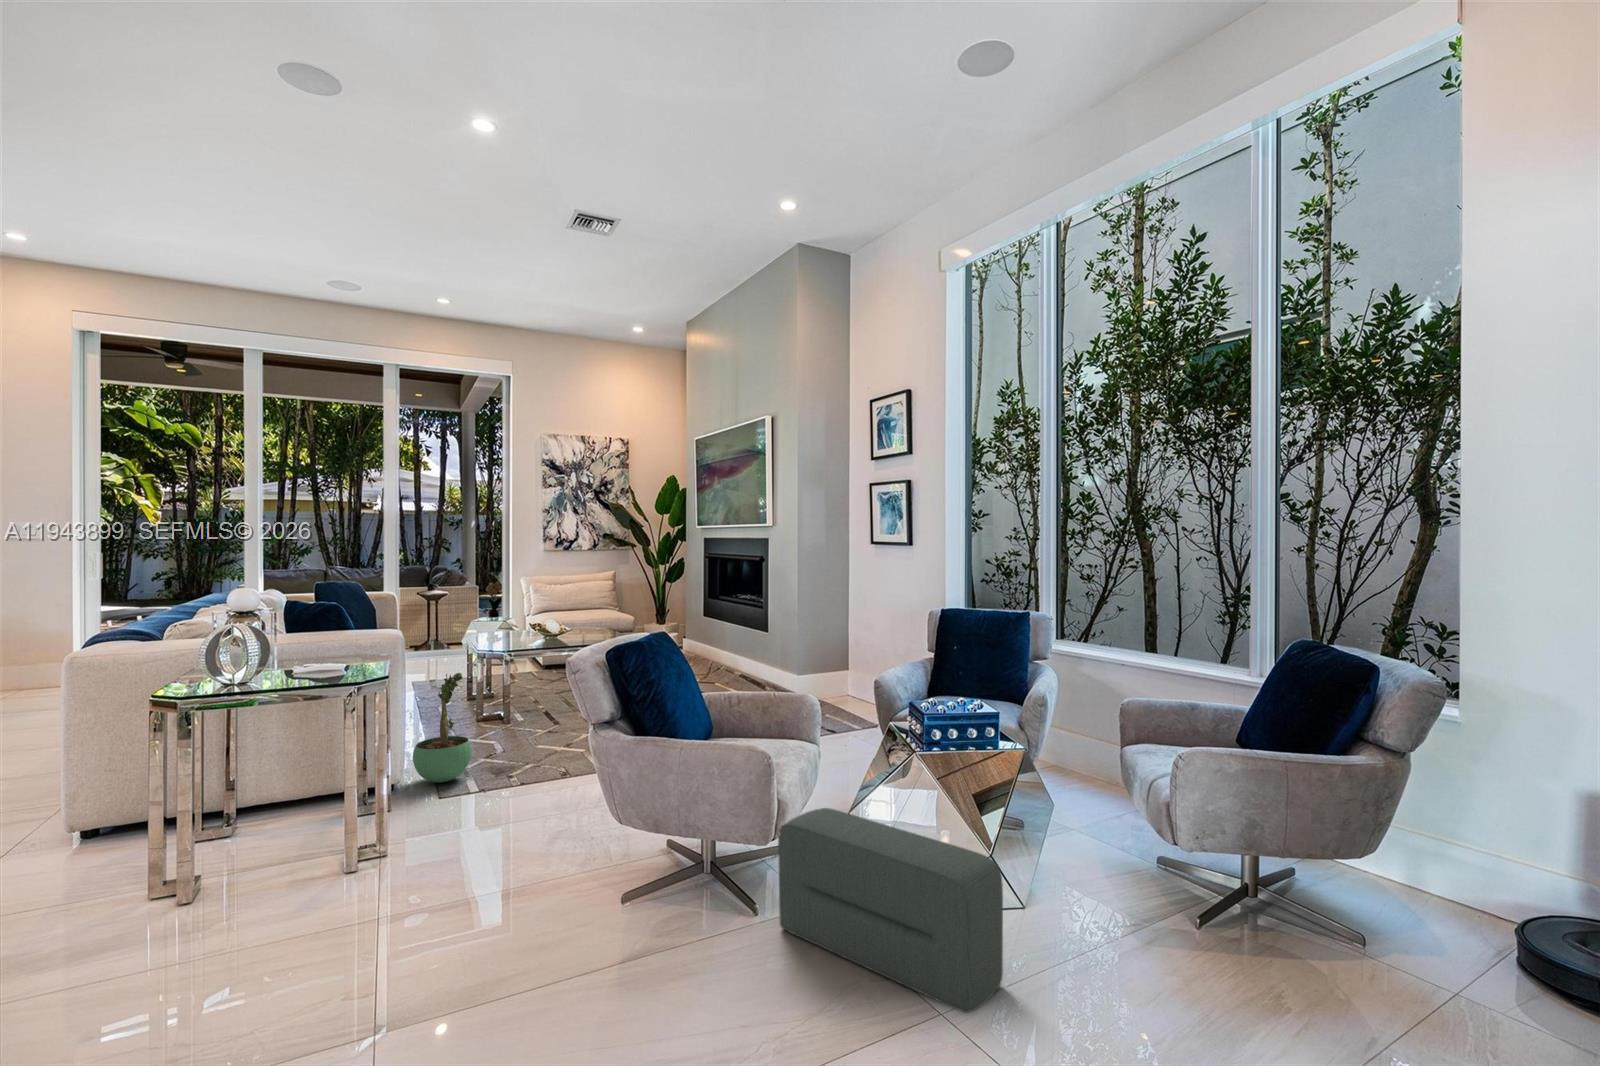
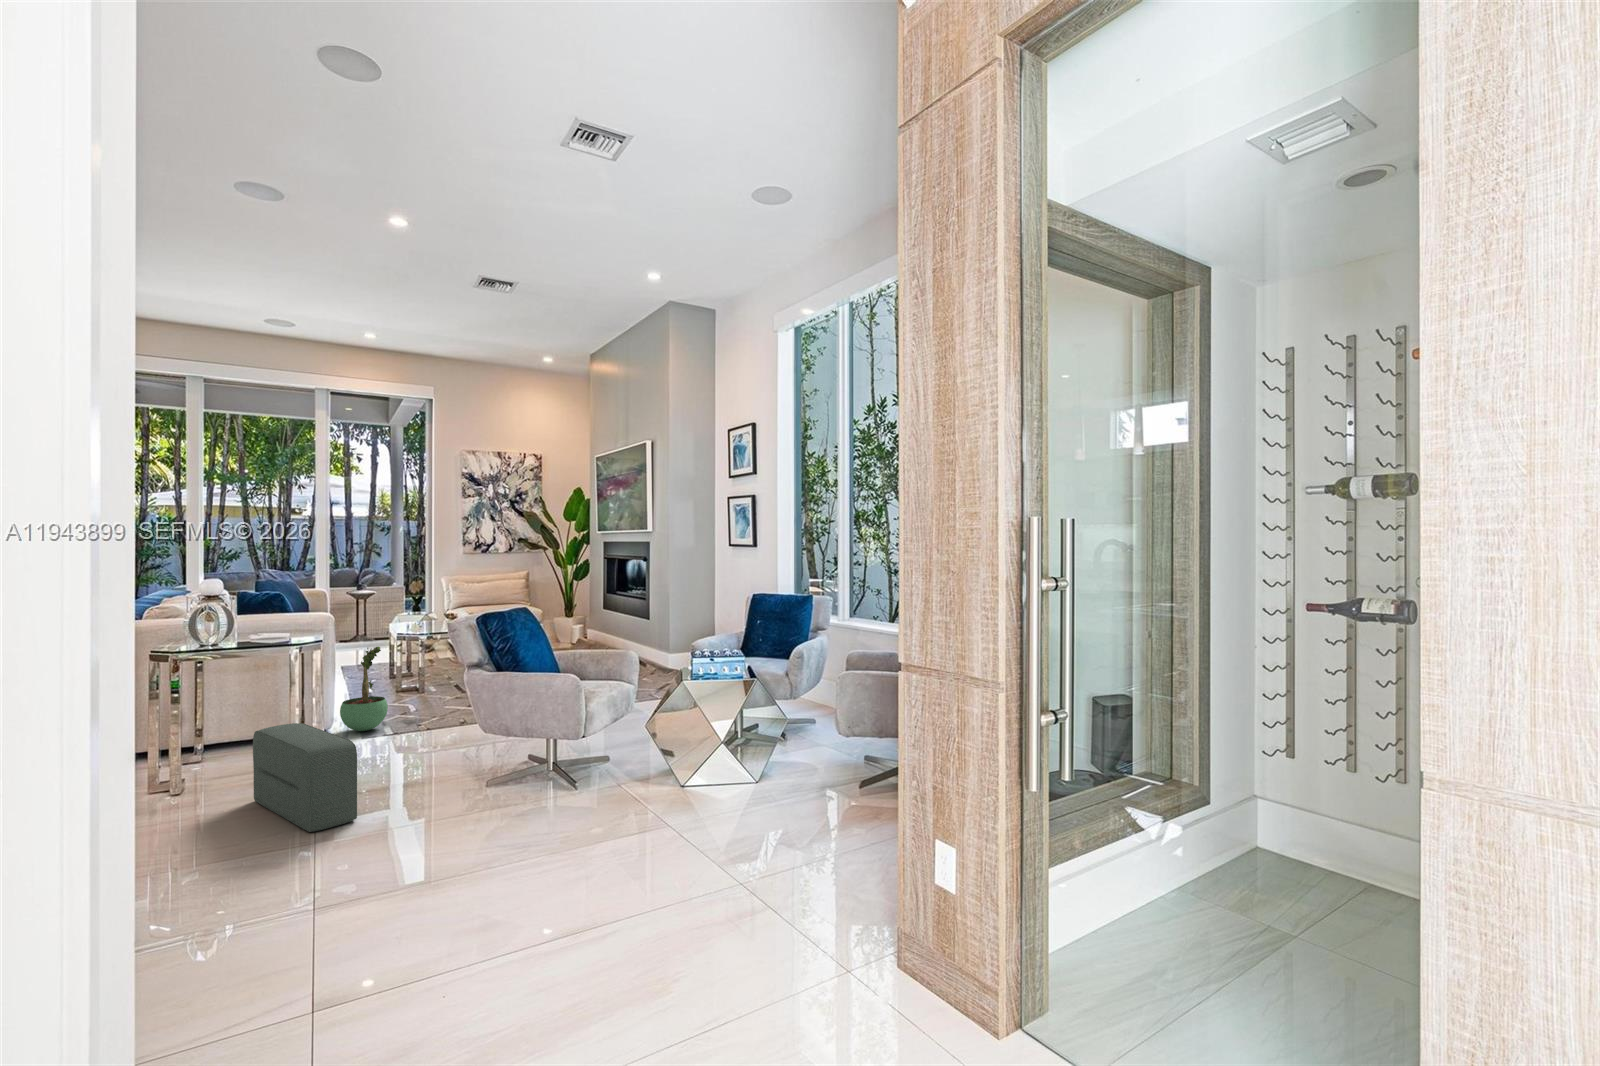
pouf: present [778,808,1003,1013] -> present [253,723,357,832]

